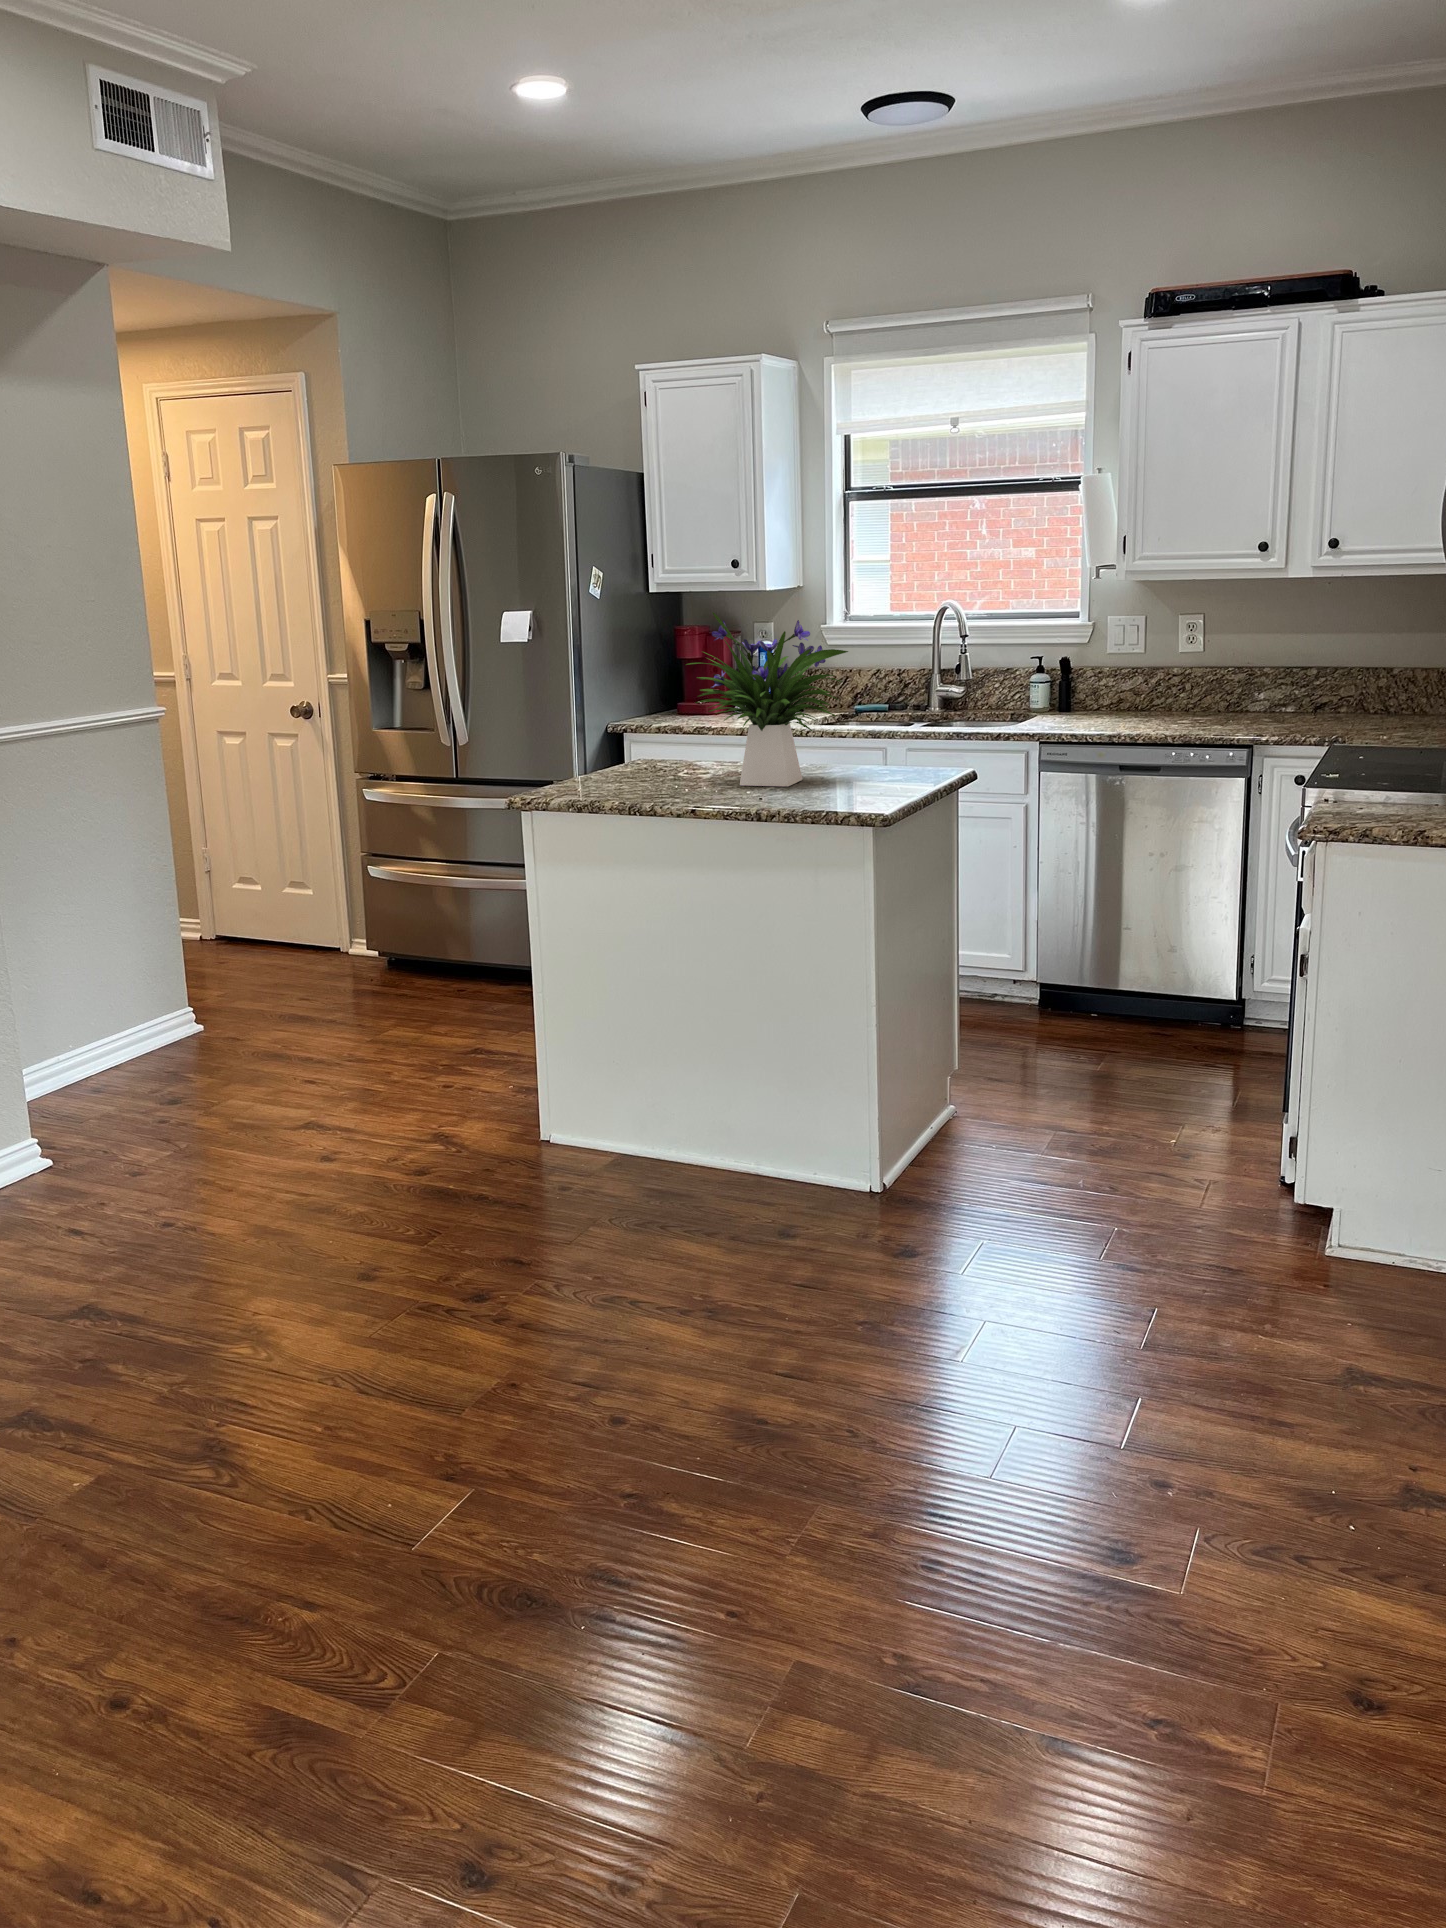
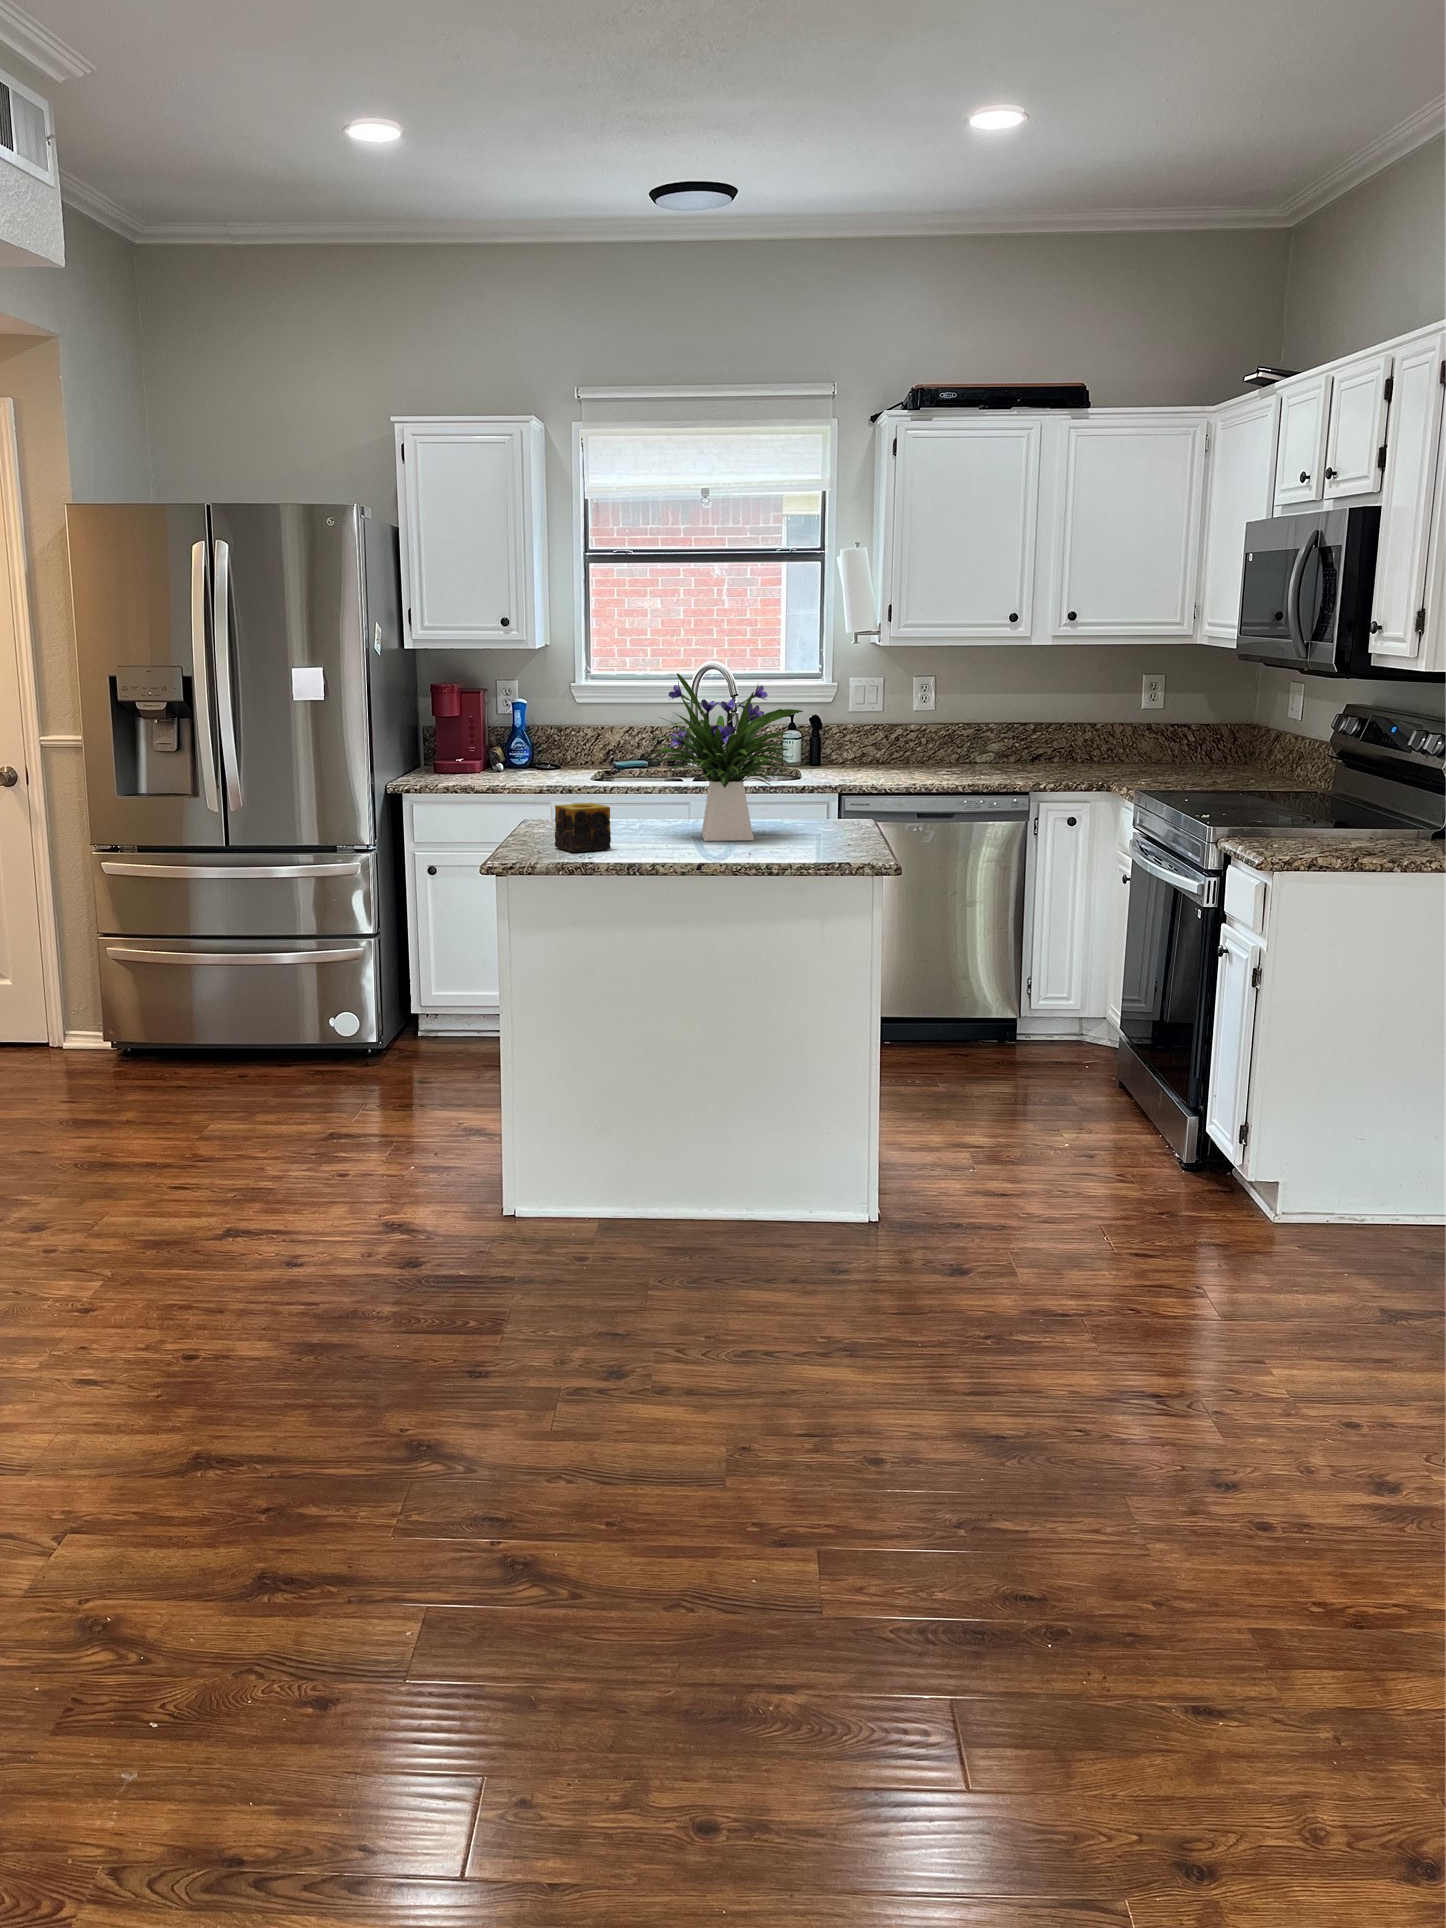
candle: none [581,744,626,792] -> present [555,803,611,852]

